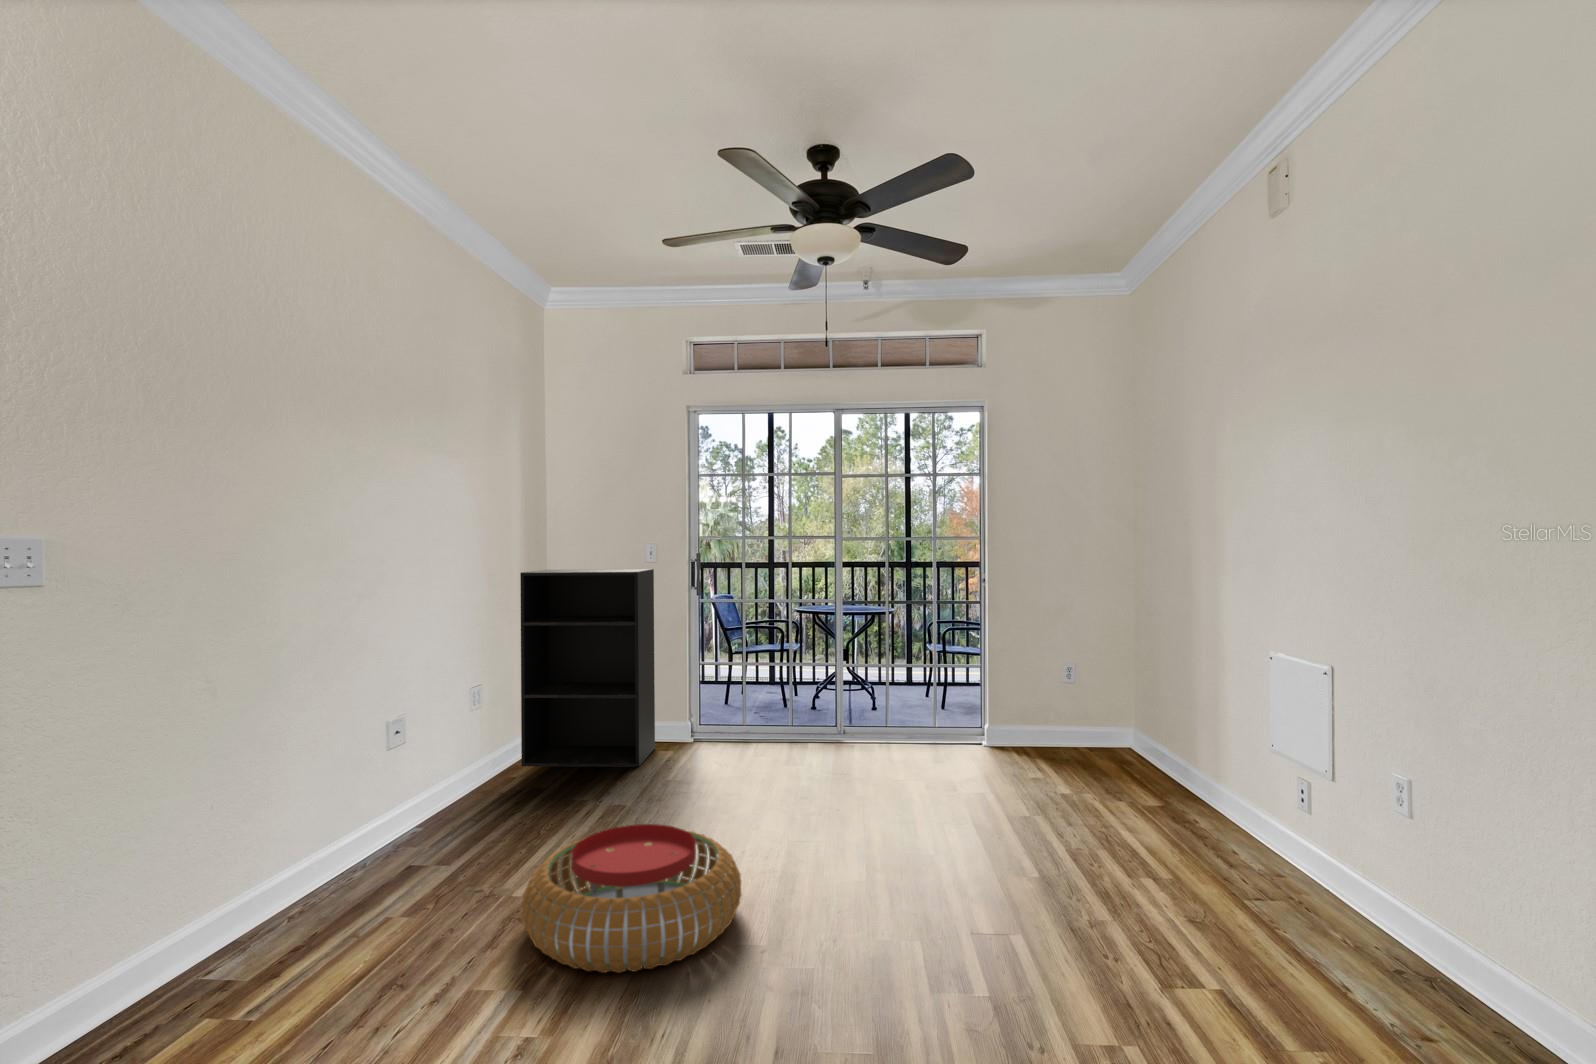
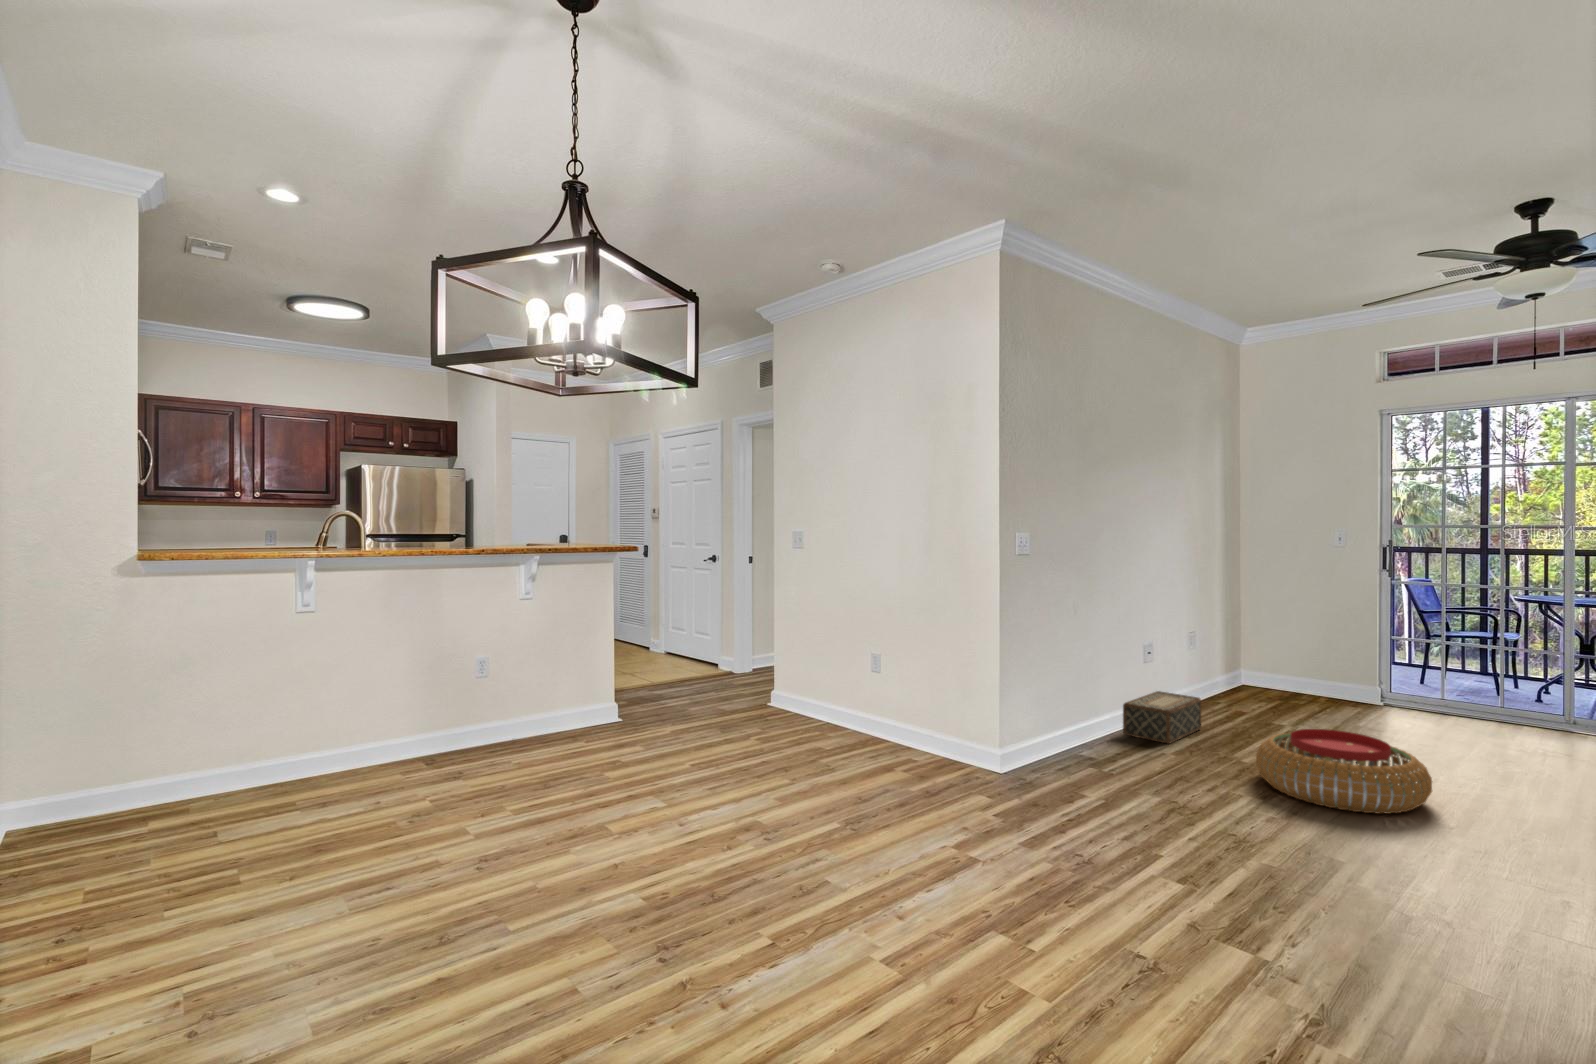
bookshelf: present [520,569,655,767] -> none [1224,552,1344,714]
woven basket: none [332,791,472,891] -> present [1123,691,1201,744]

